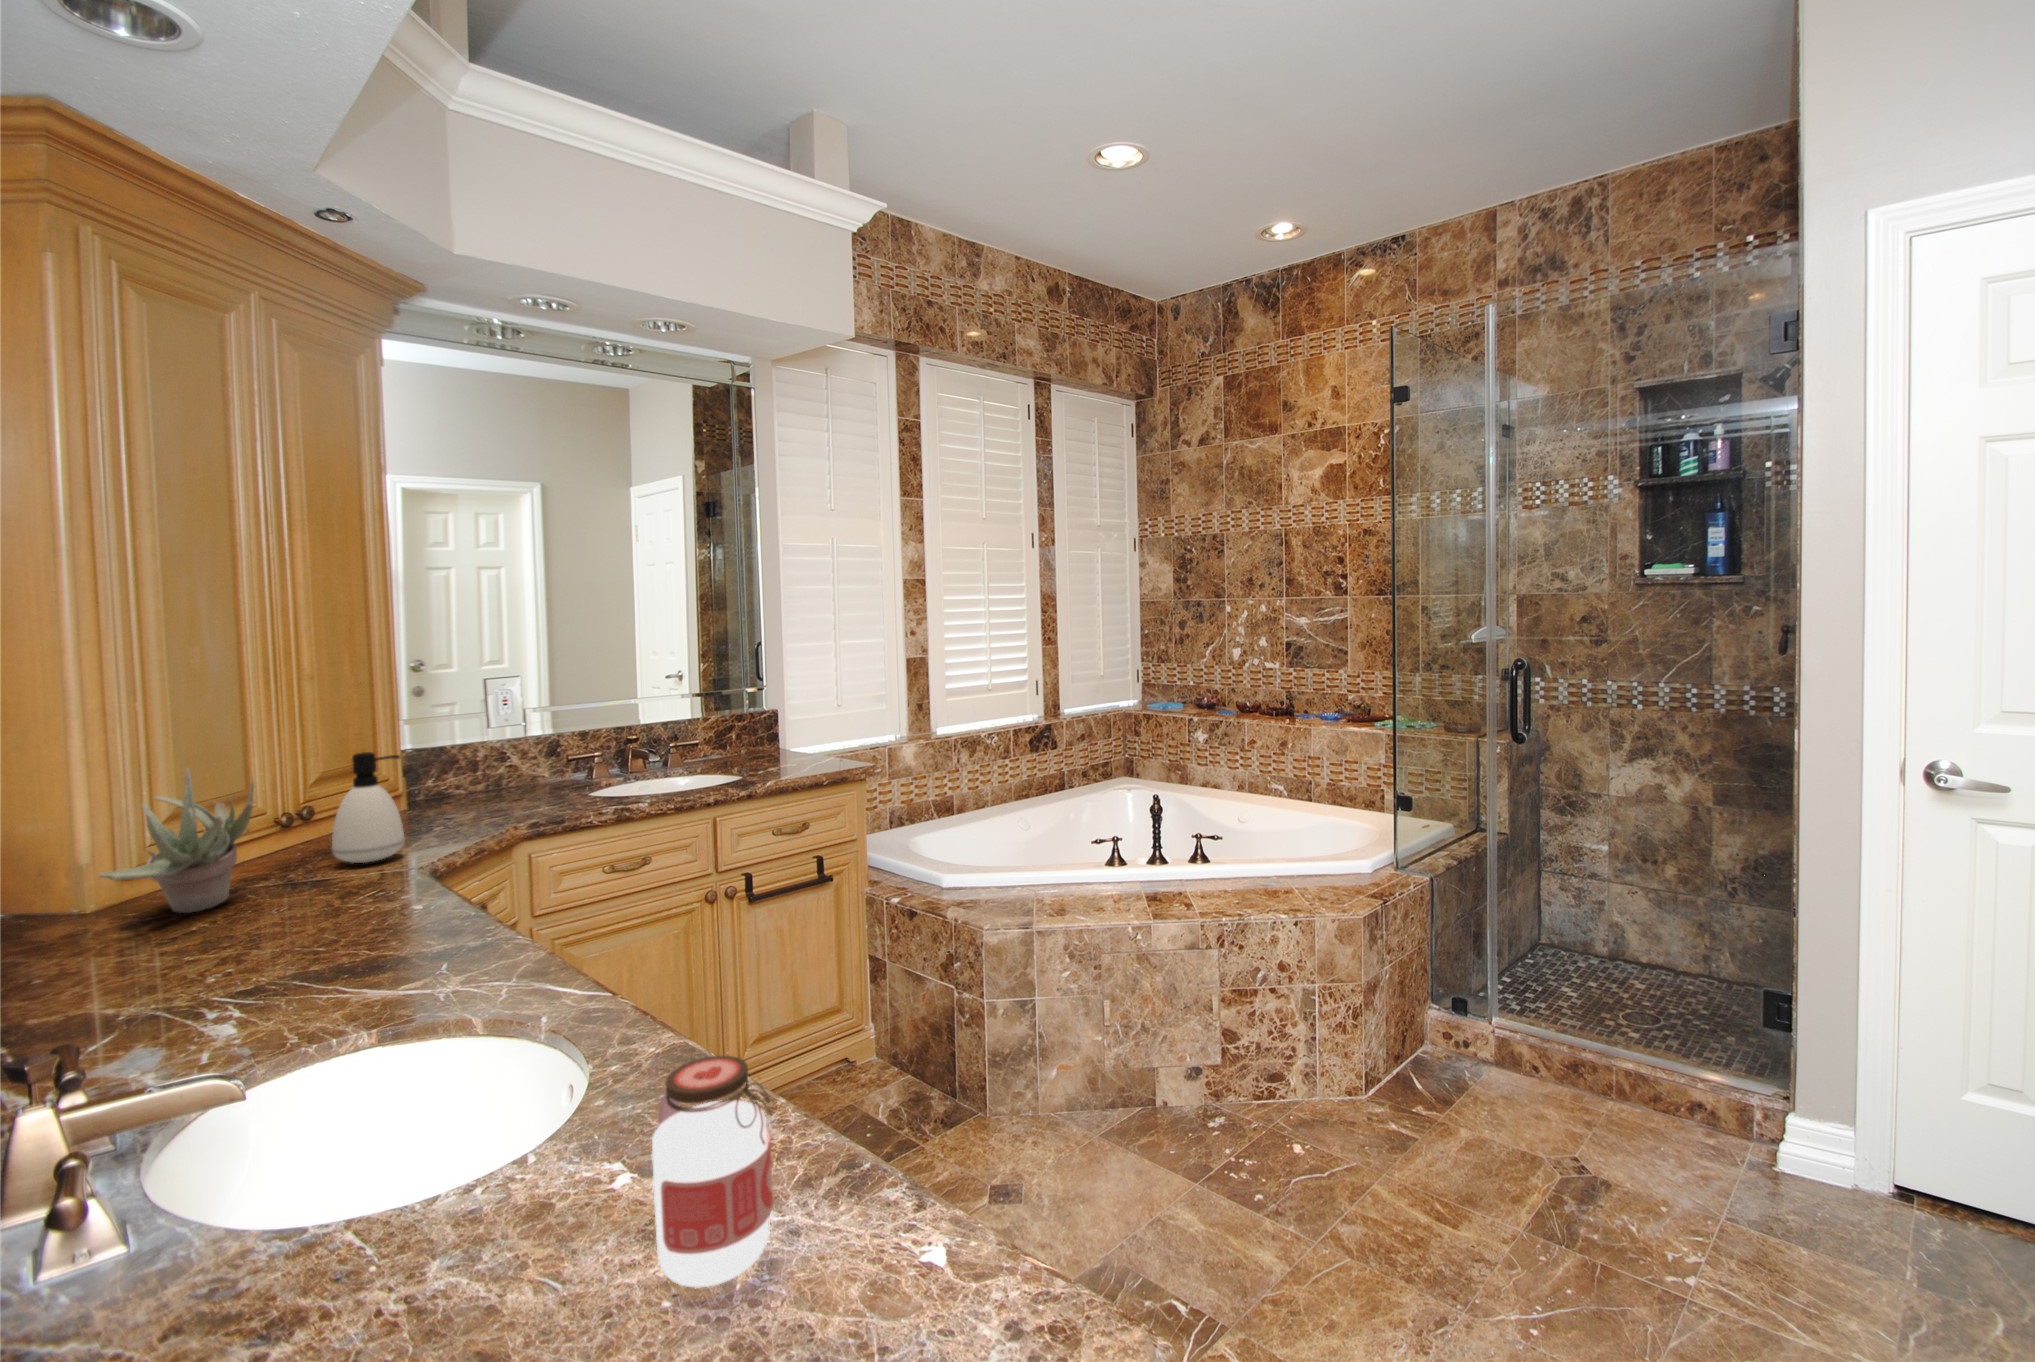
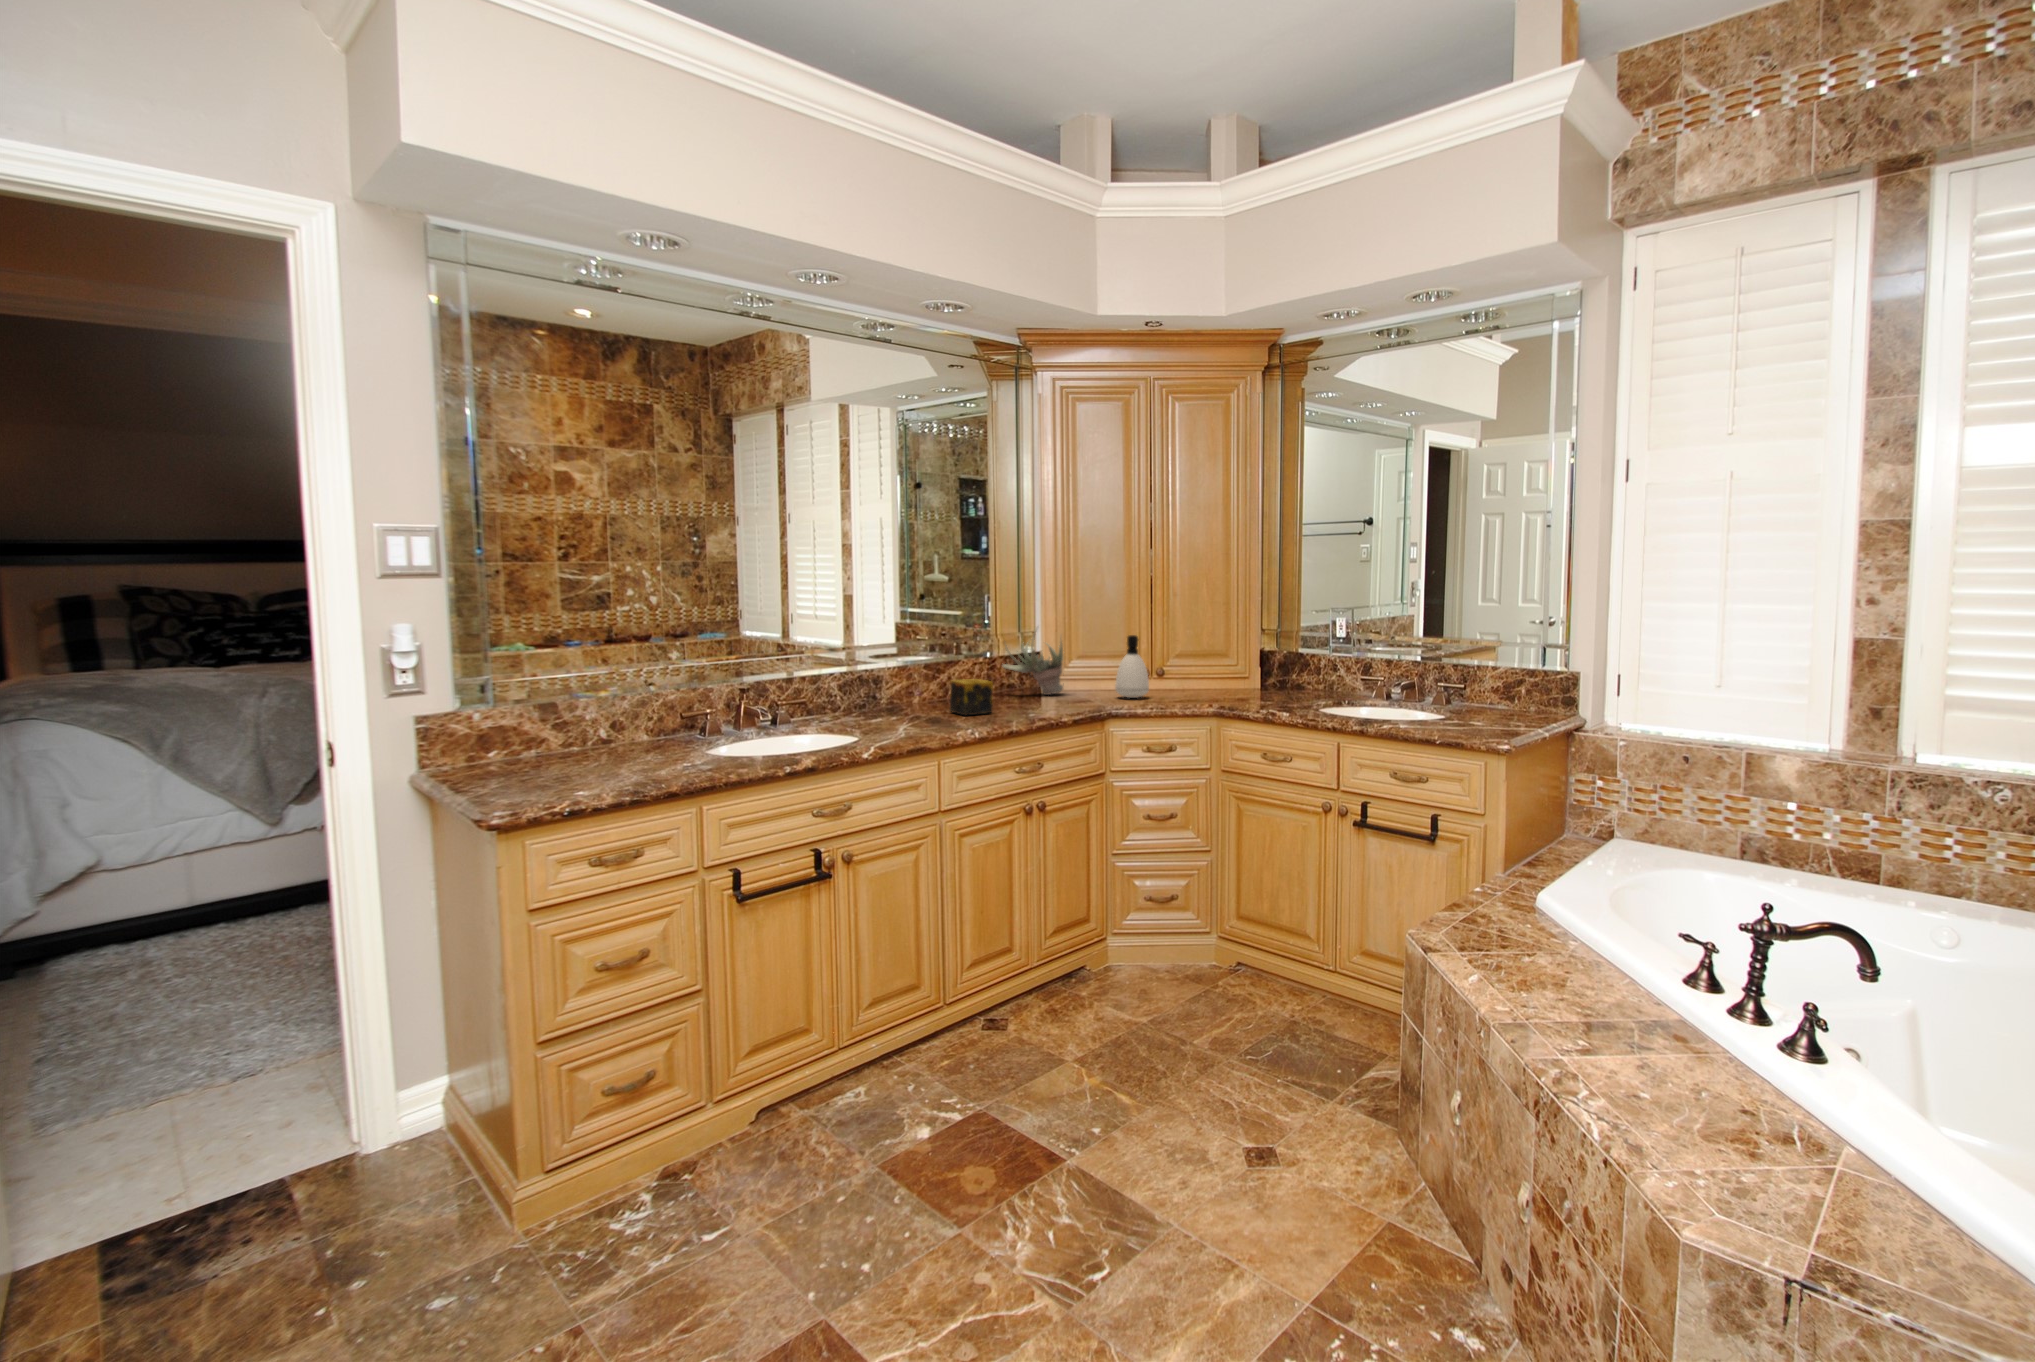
candle: none [341,872,427,965] -> present [949,679,993,715]
jar: present [652,1056,773,1287] -> none [597,691,640,760]

